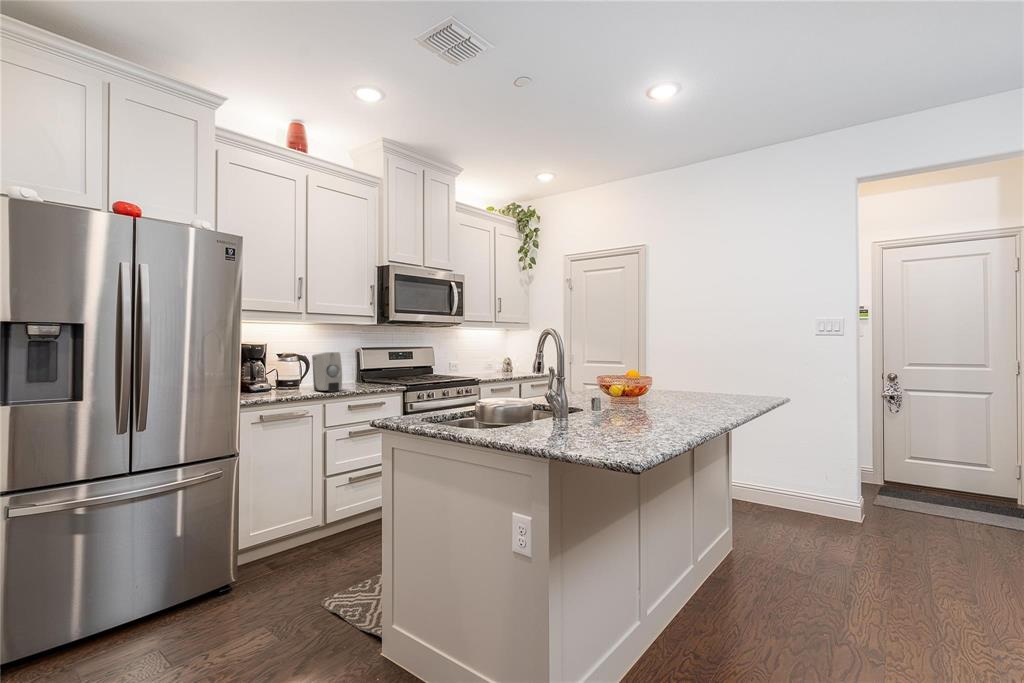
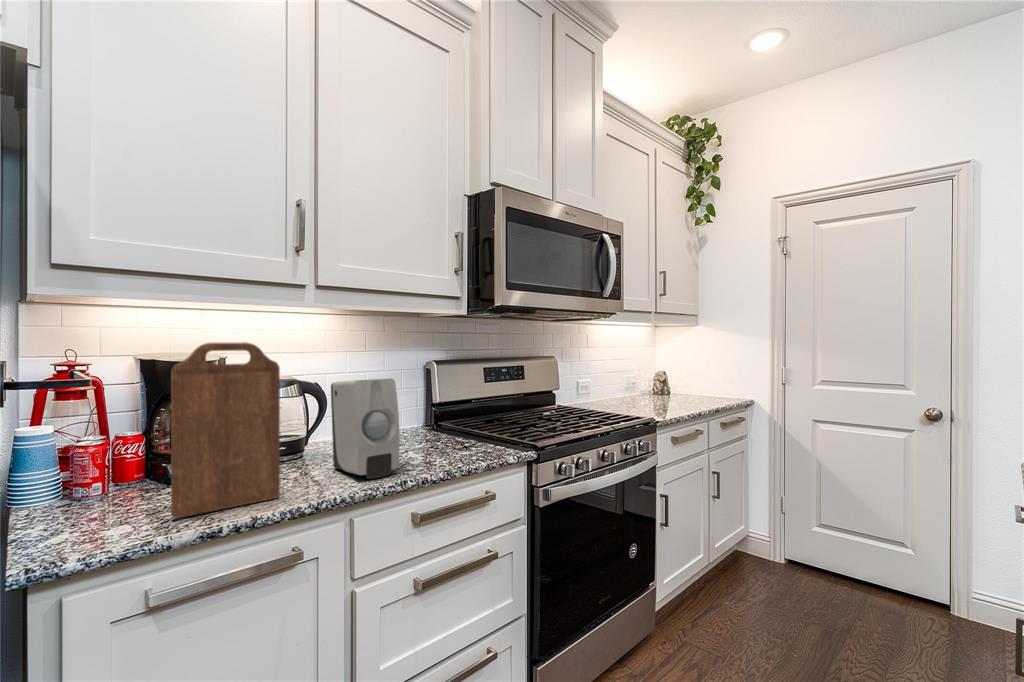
cutting board: none [259,337,295,399] -> present [171,342,280,518]

